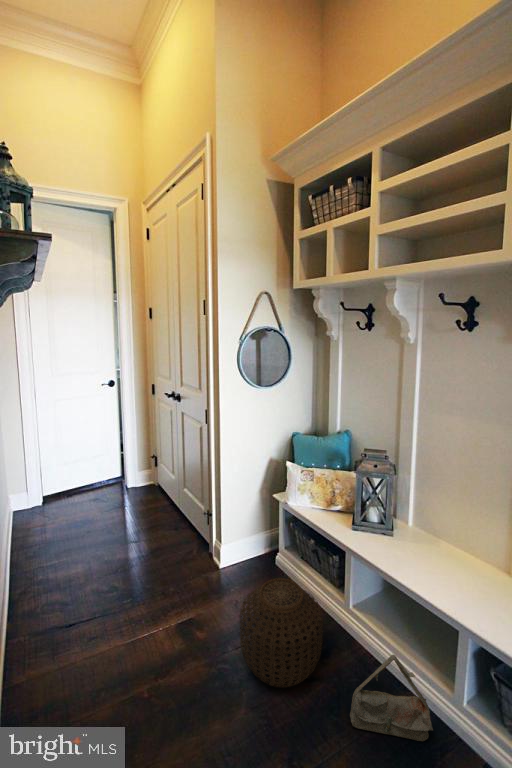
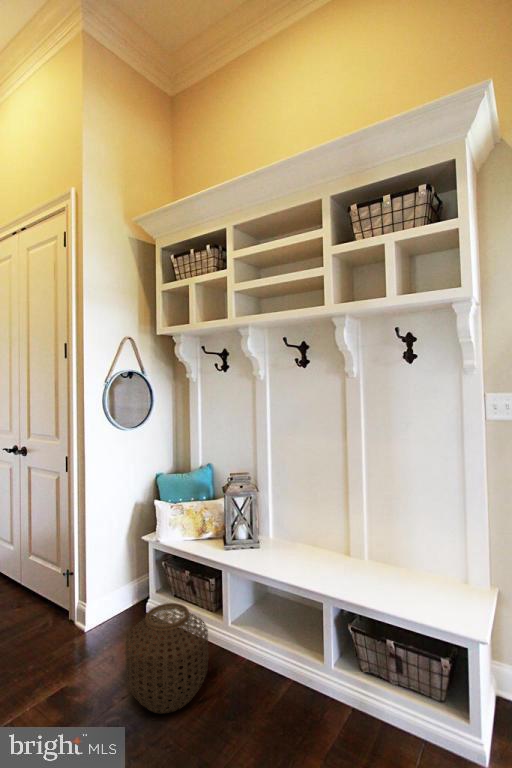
bag: present [350,655,433,741] -> none [240,635,308,718]

